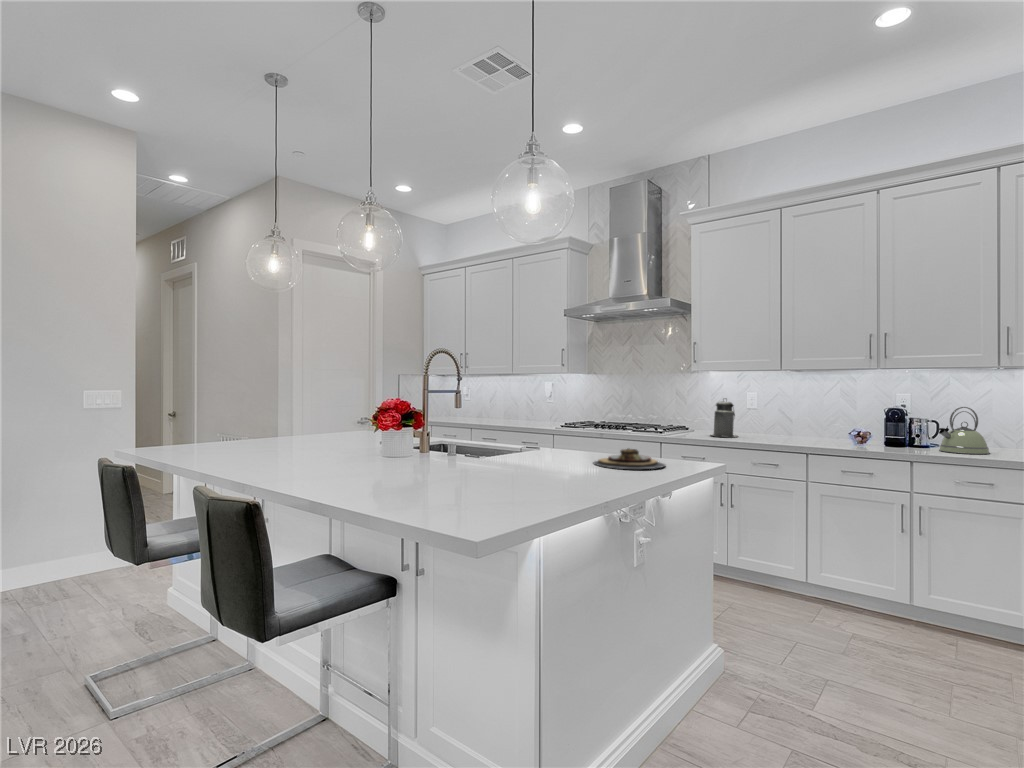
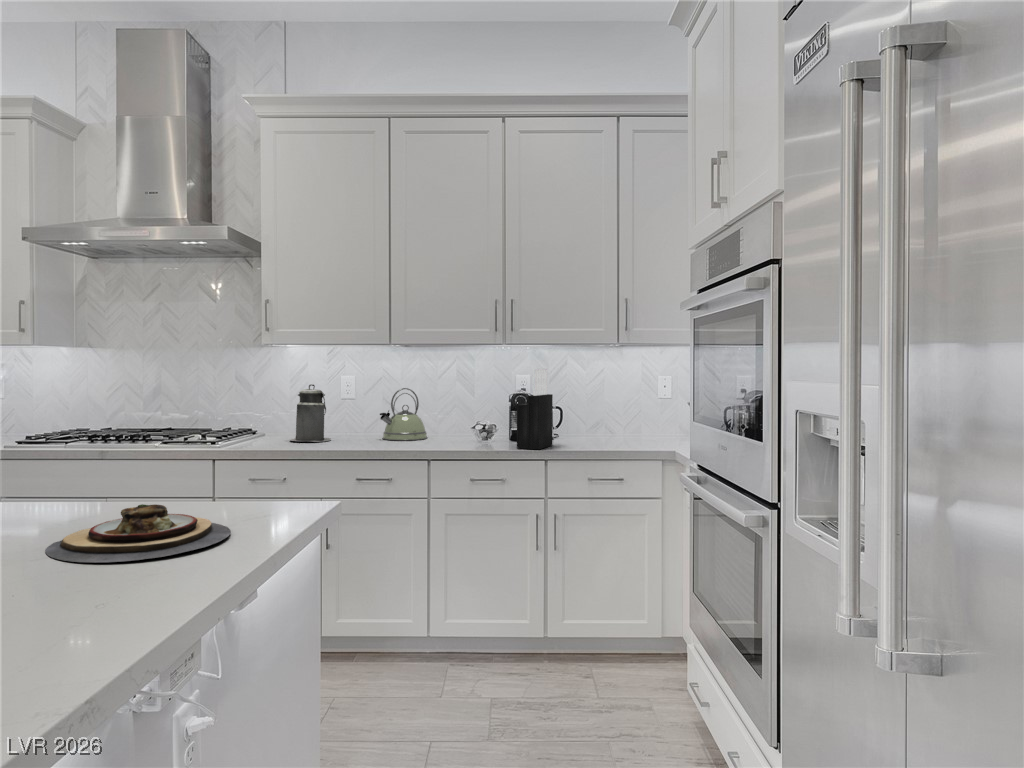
knife block: none [885,388,923,453] -> present [517,369,553,449]
kettle: present [939,407,989,454] -> present [380,388,427,440]

